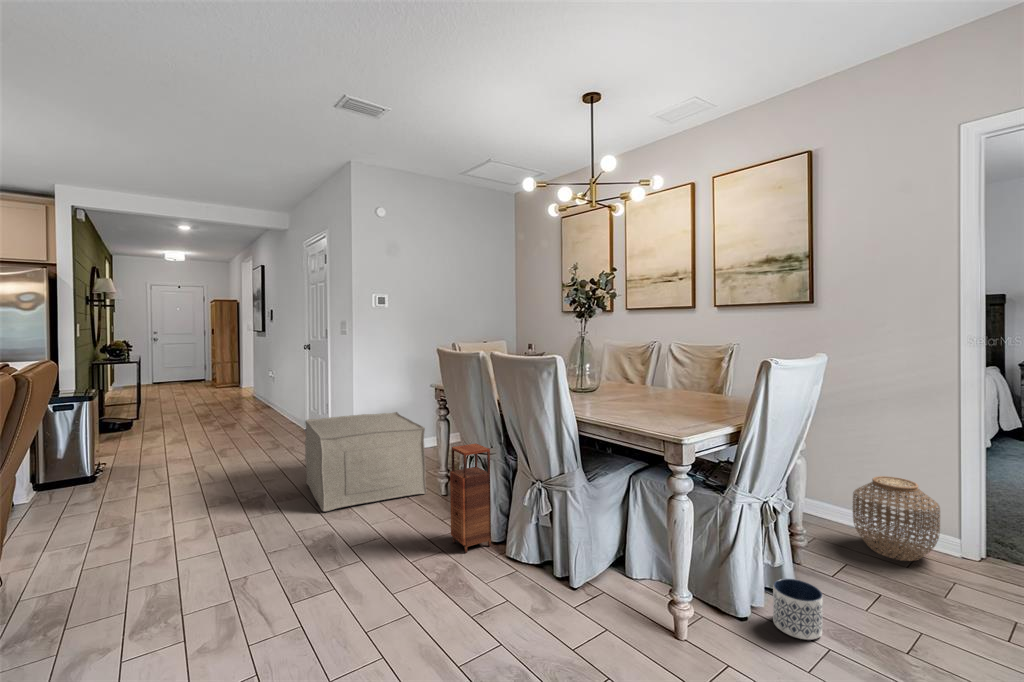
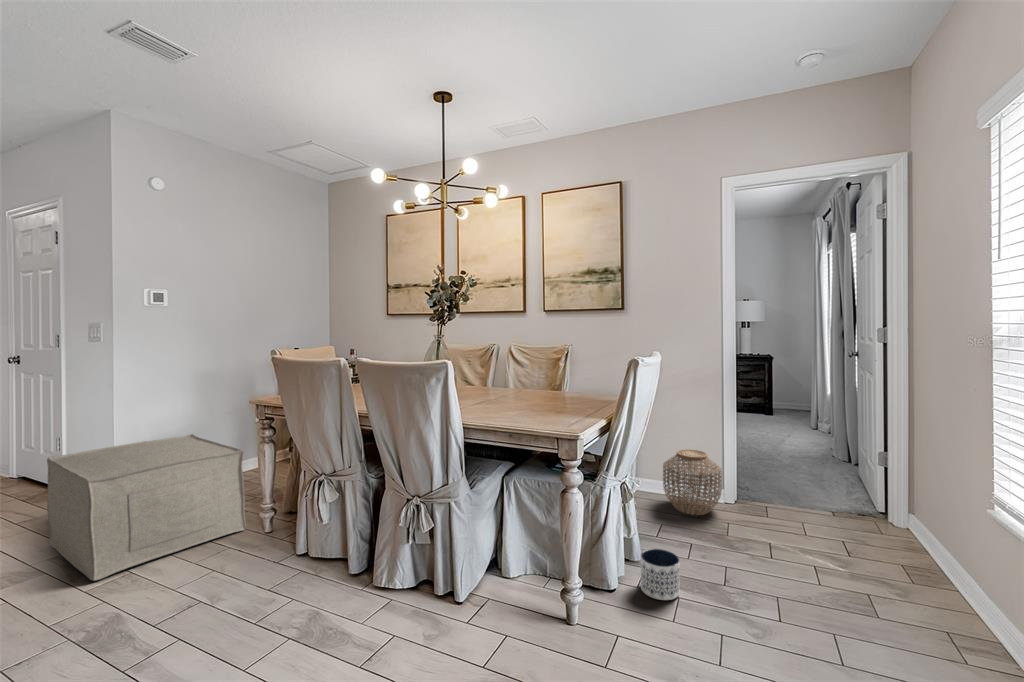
storage cabinet: present [450,444,491,553] -> none [299,463,352,593]

